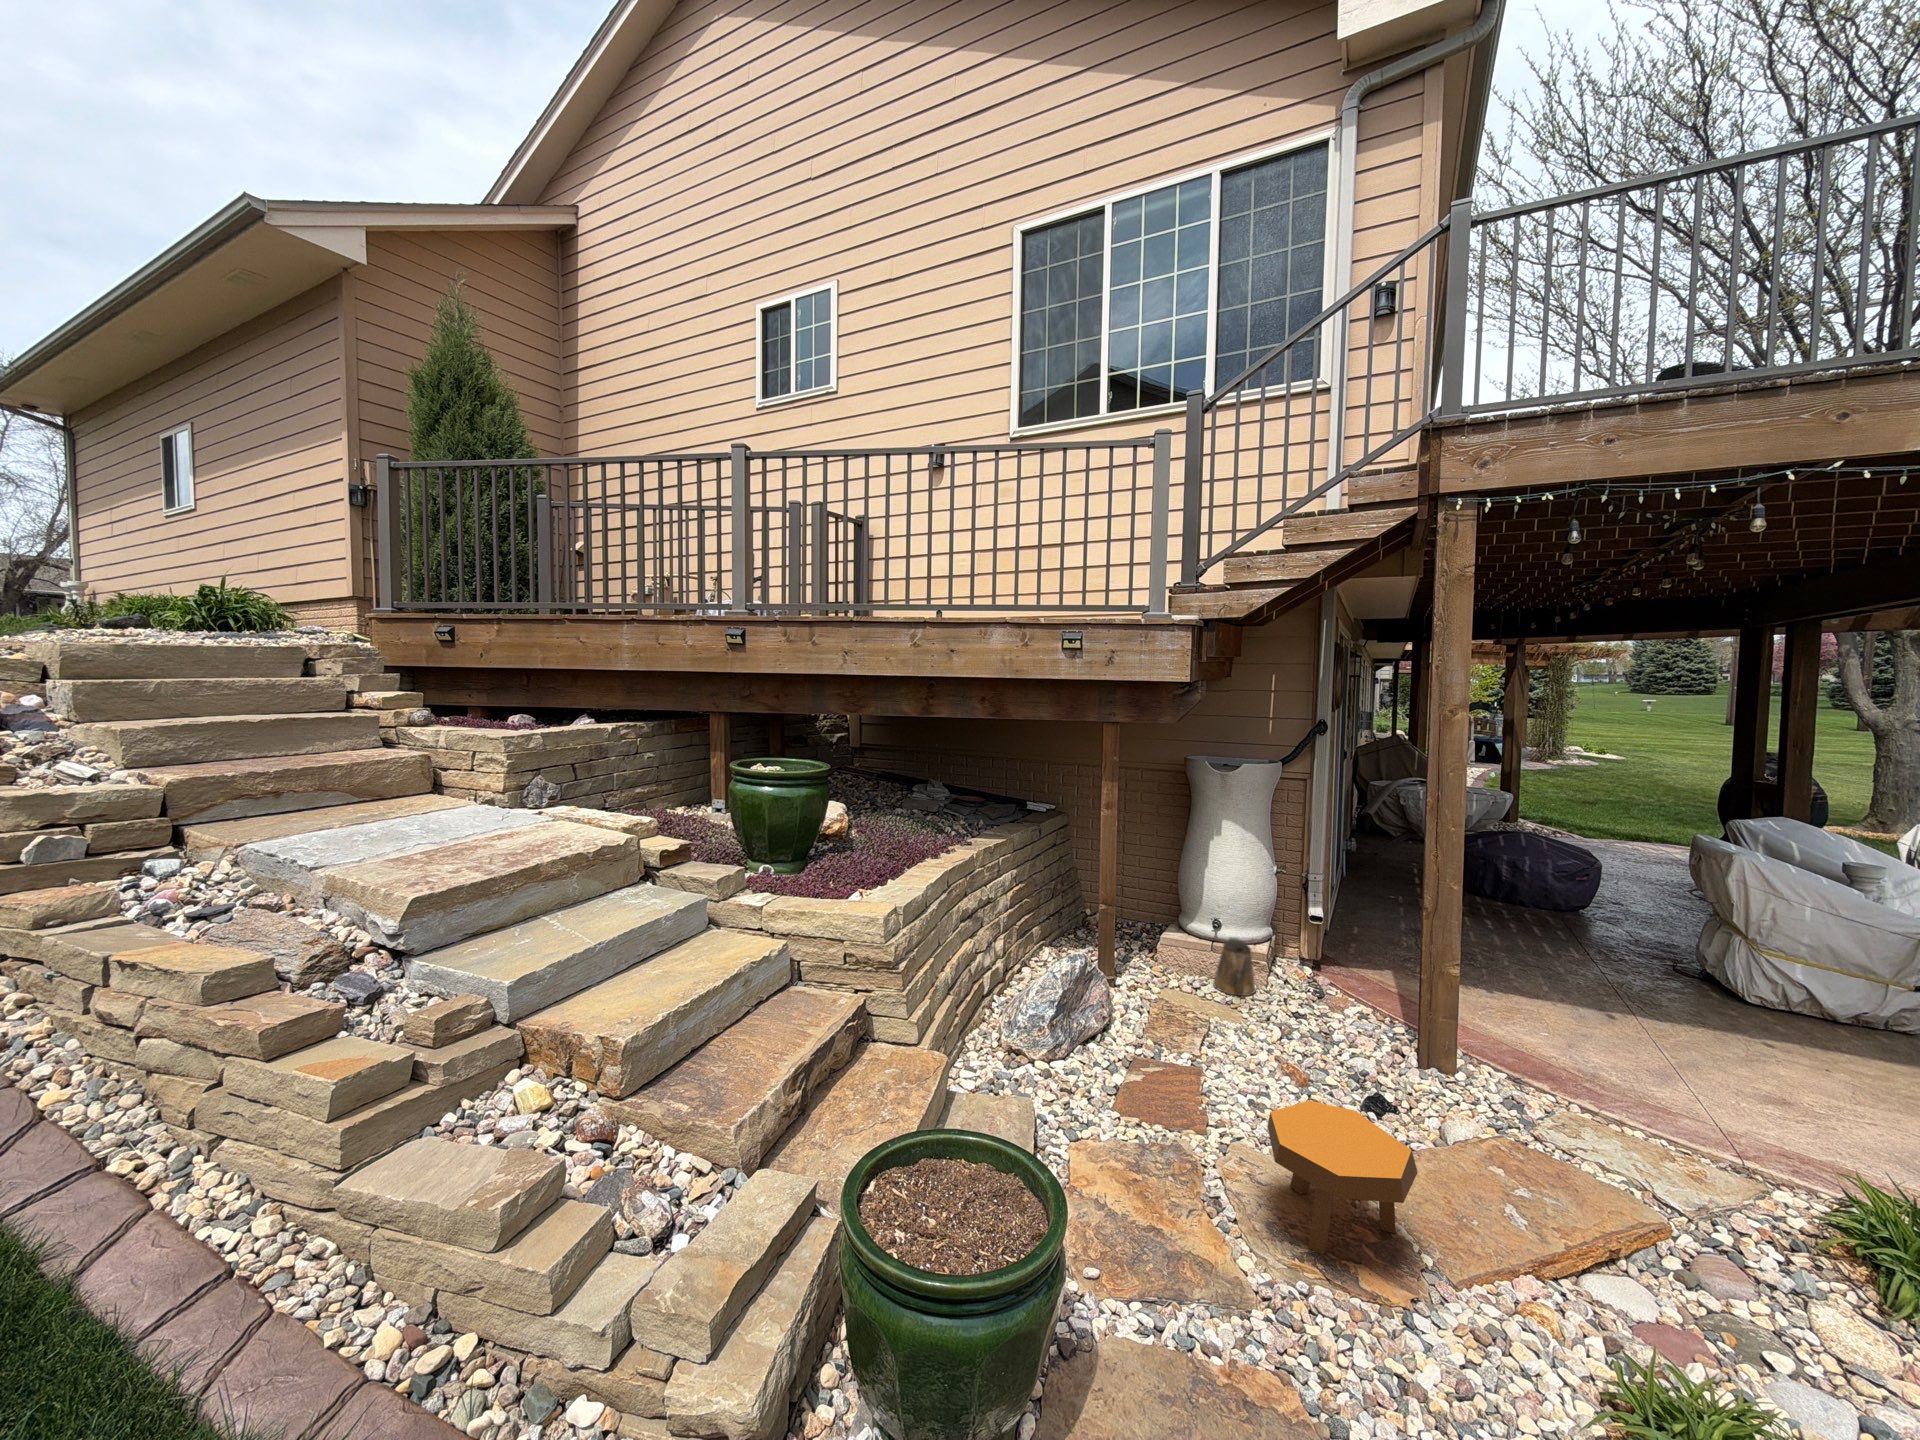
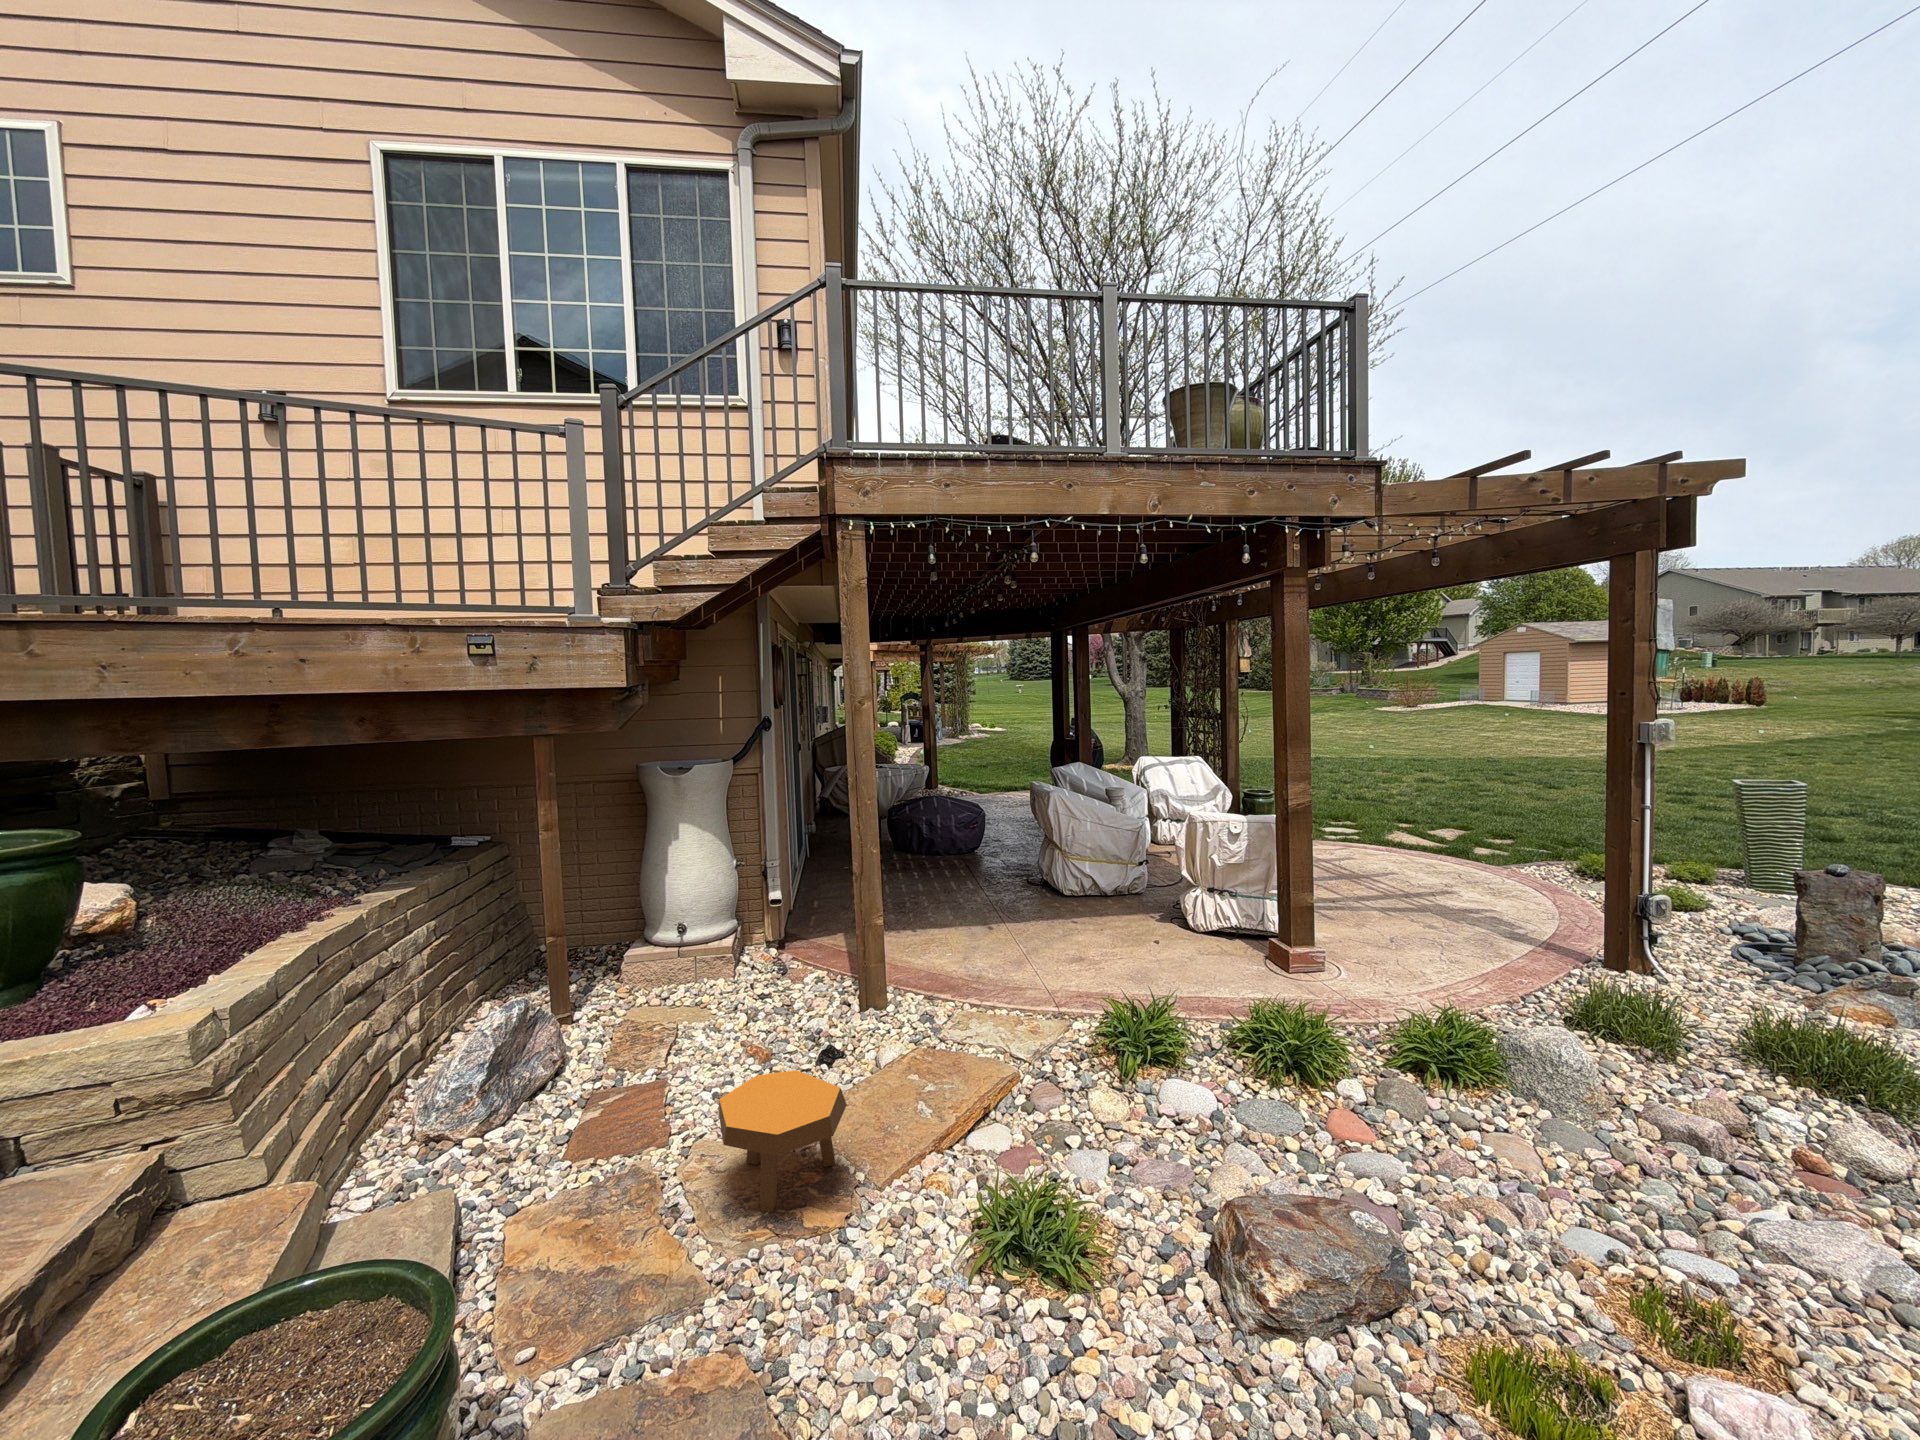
watering can: present [1213,937,1256,996] -> none [679,936,723,995]

